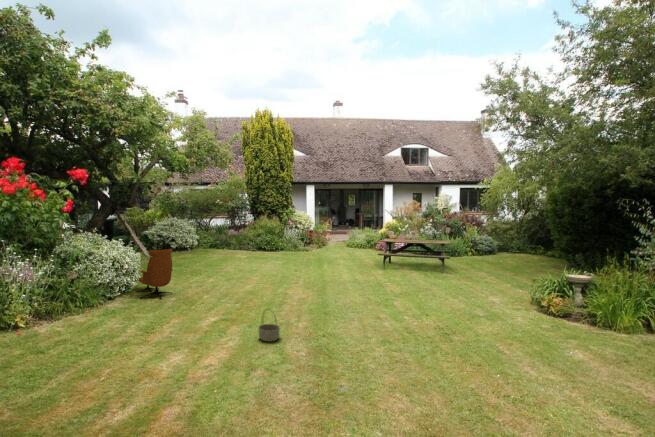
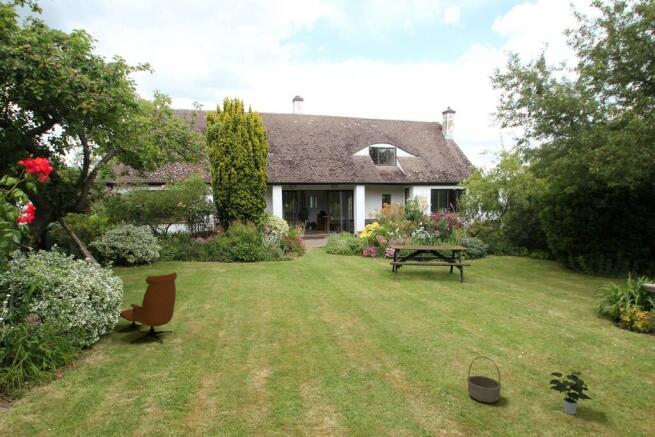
basket: present [258,309,280,342] -> present [467,356,501,403]
potted plant: none [396,321,424,352] -> present [550,372,592,414]

